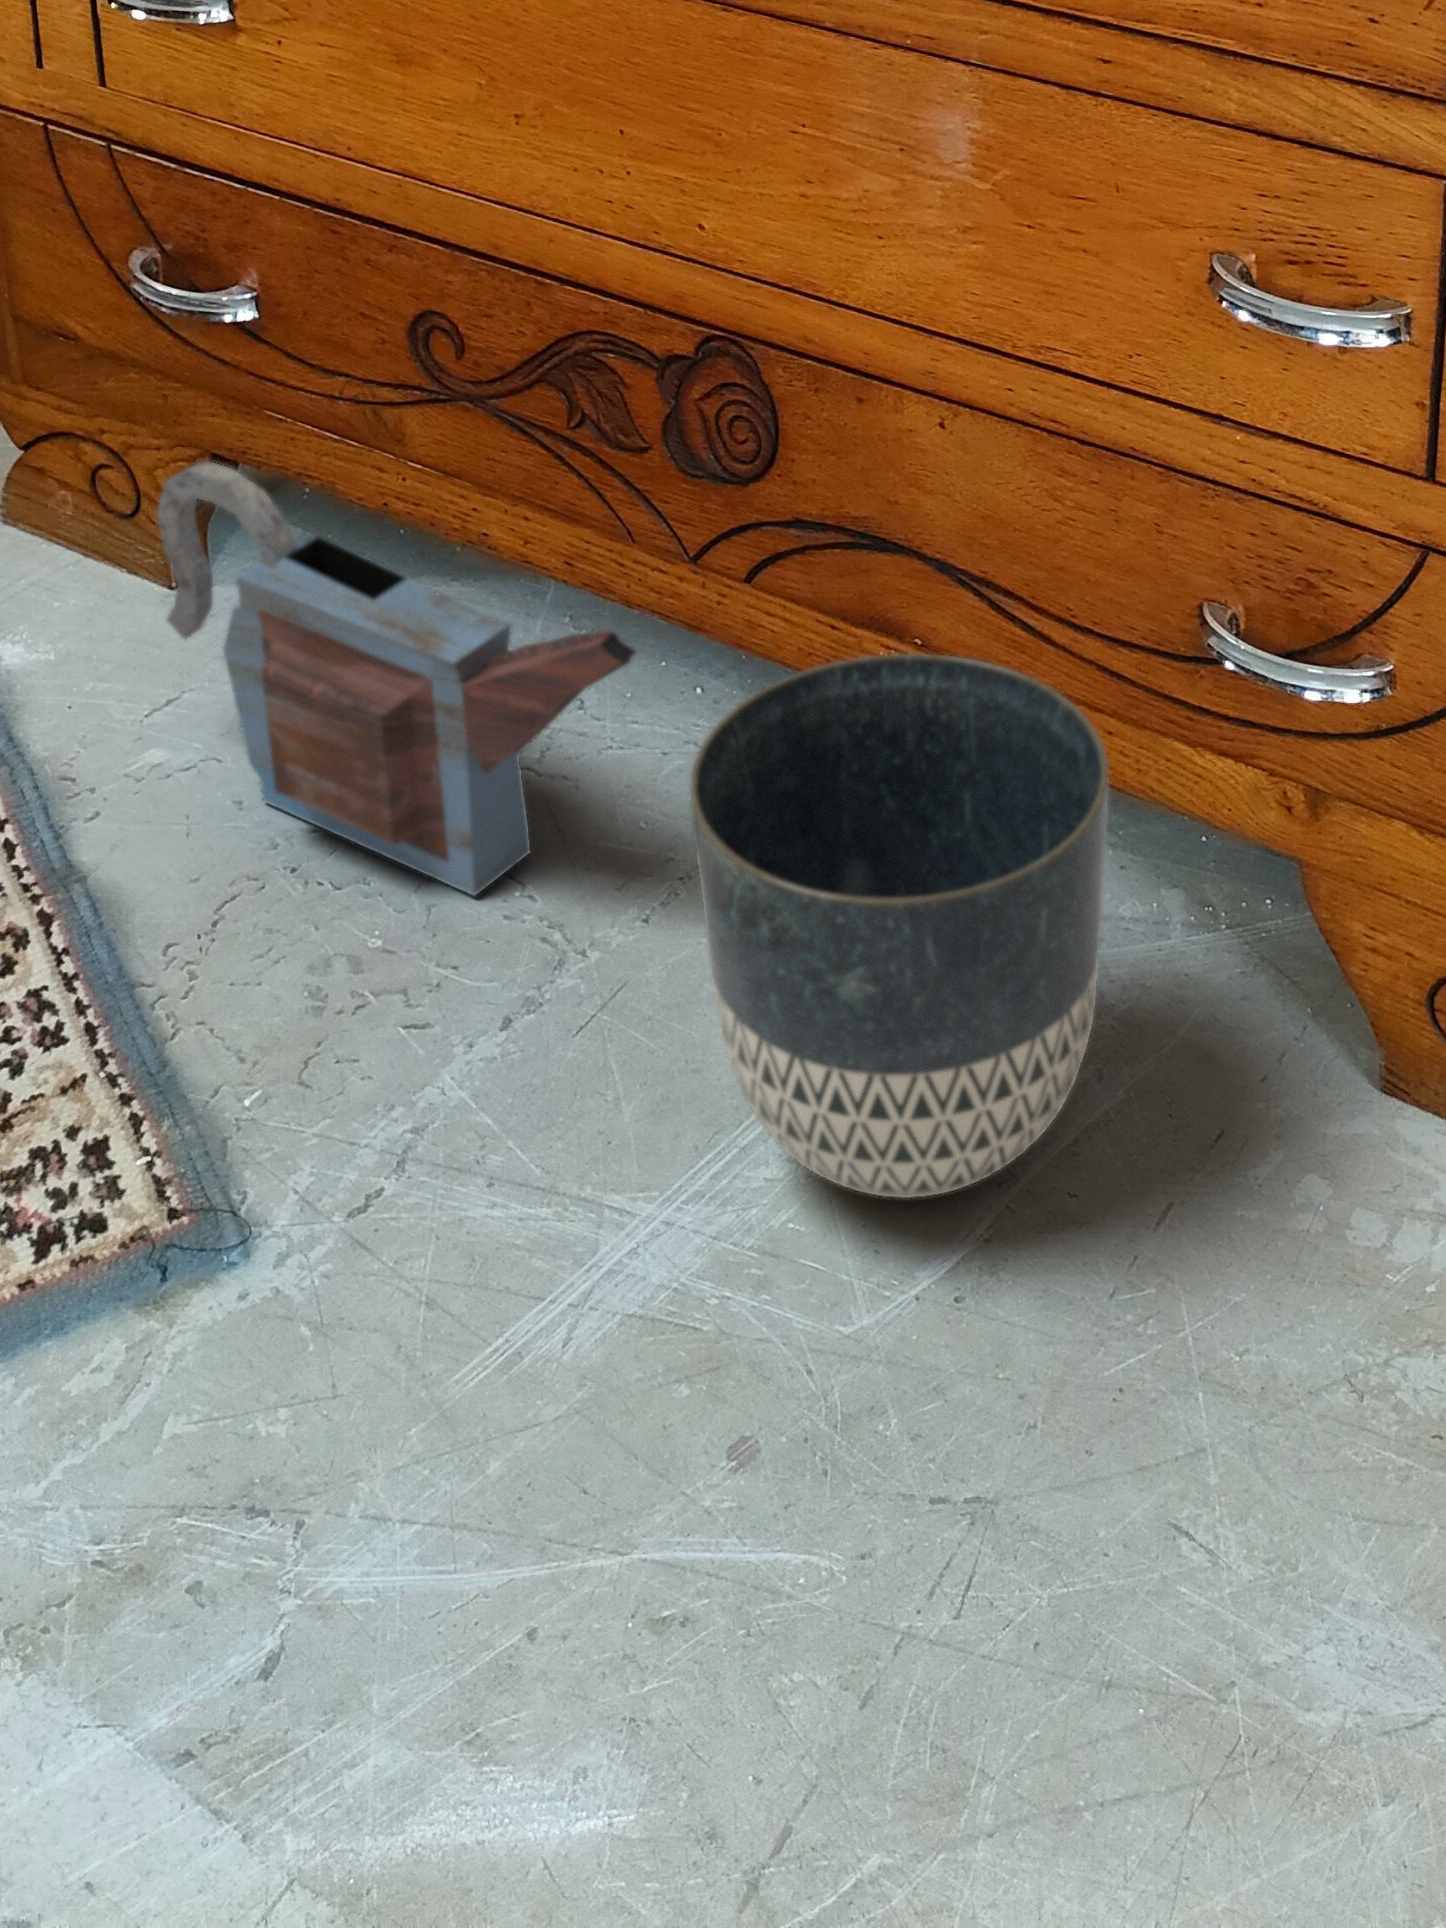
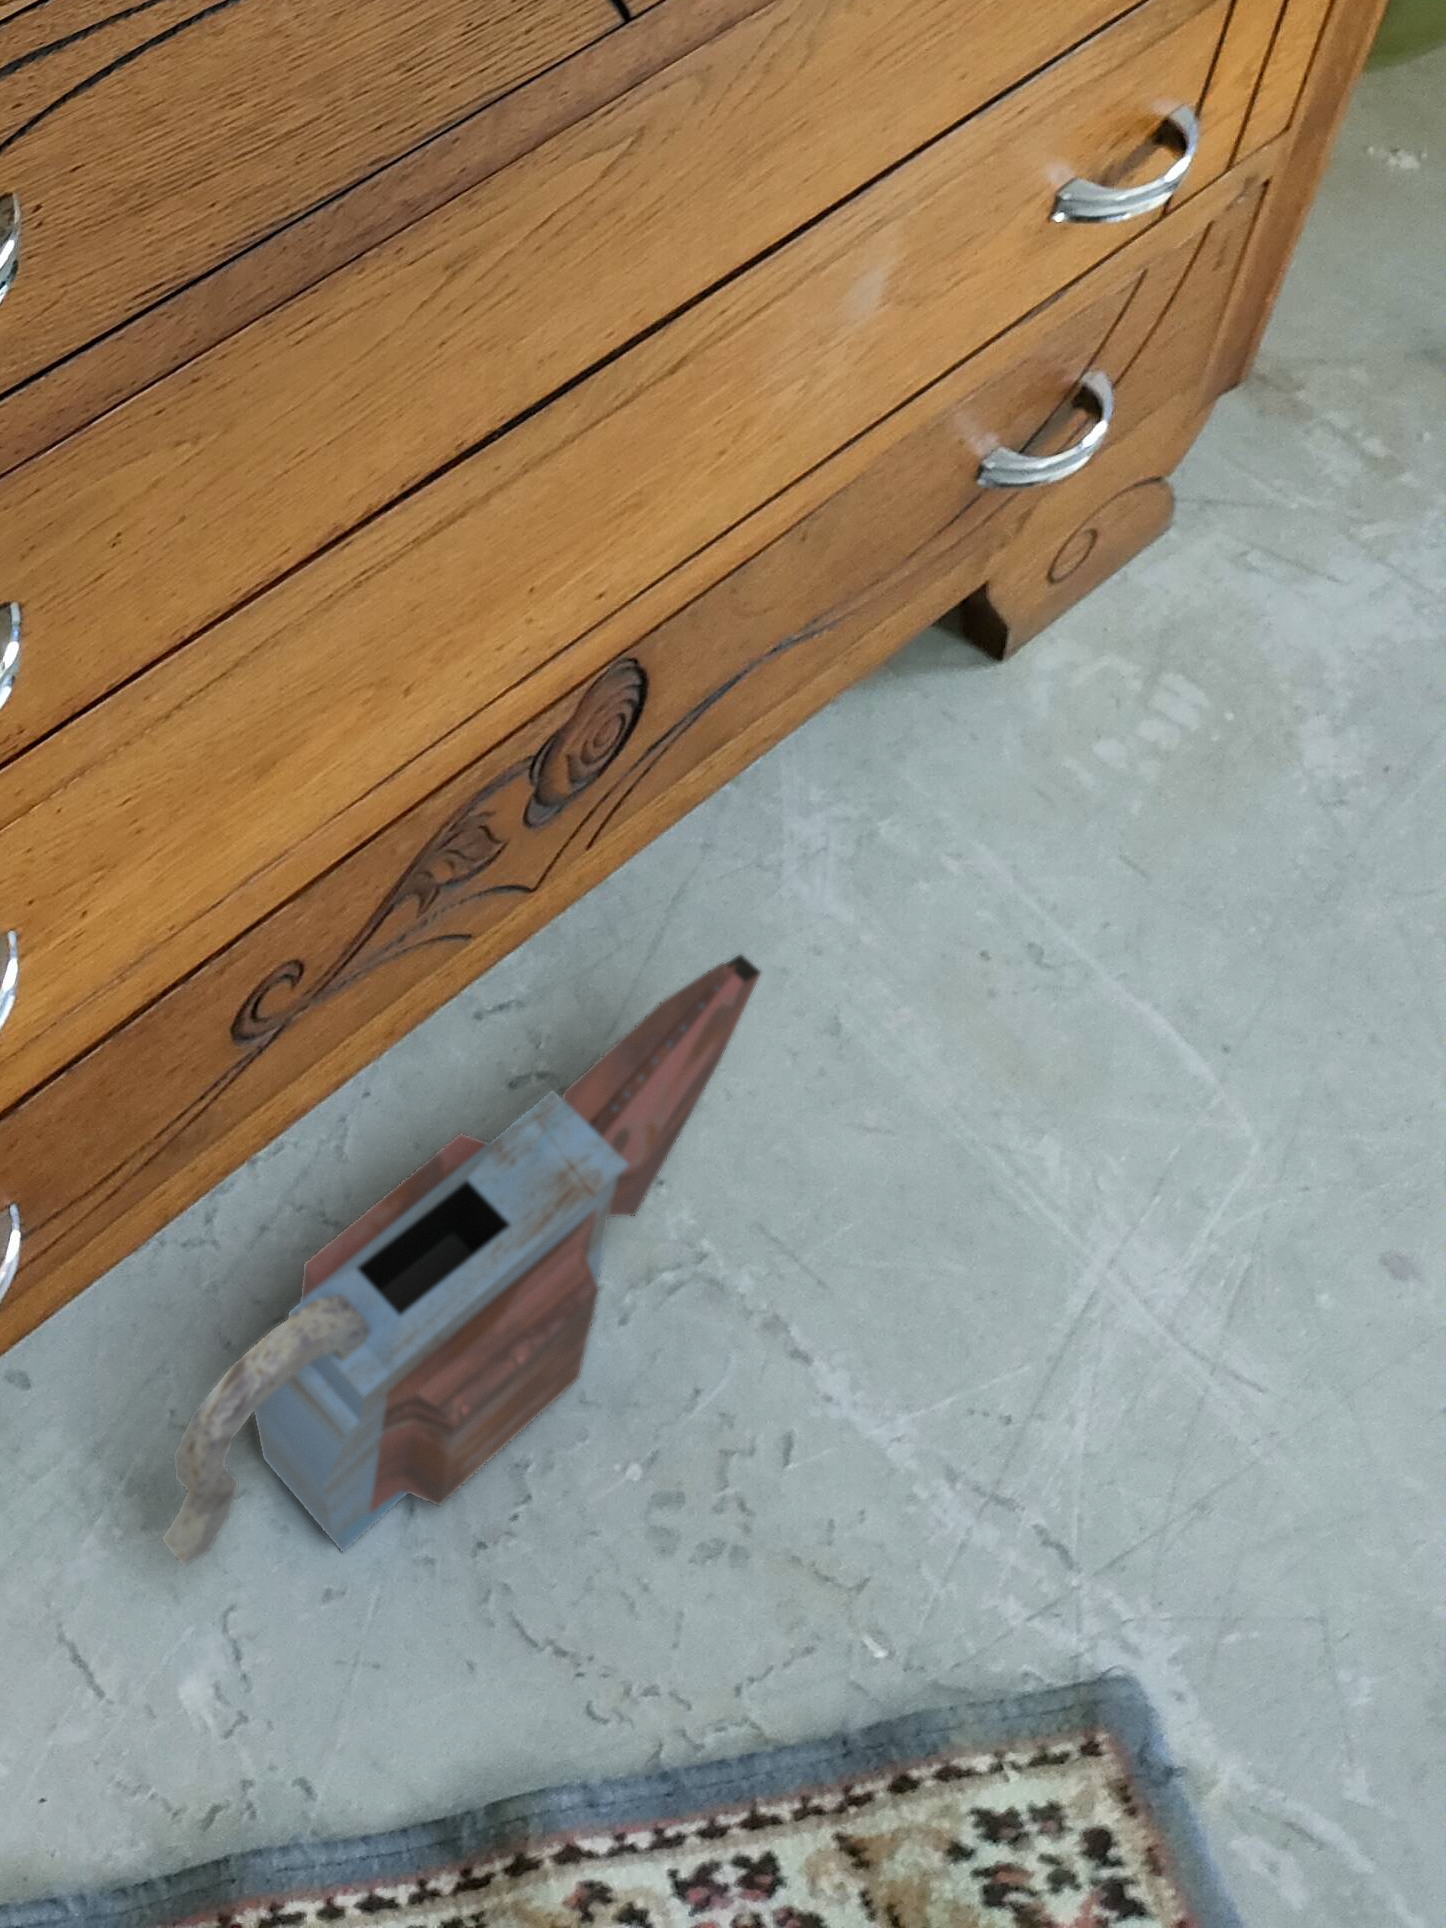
planter: present [690,654,1109,1198] -> none [883,585,1348,1096]

